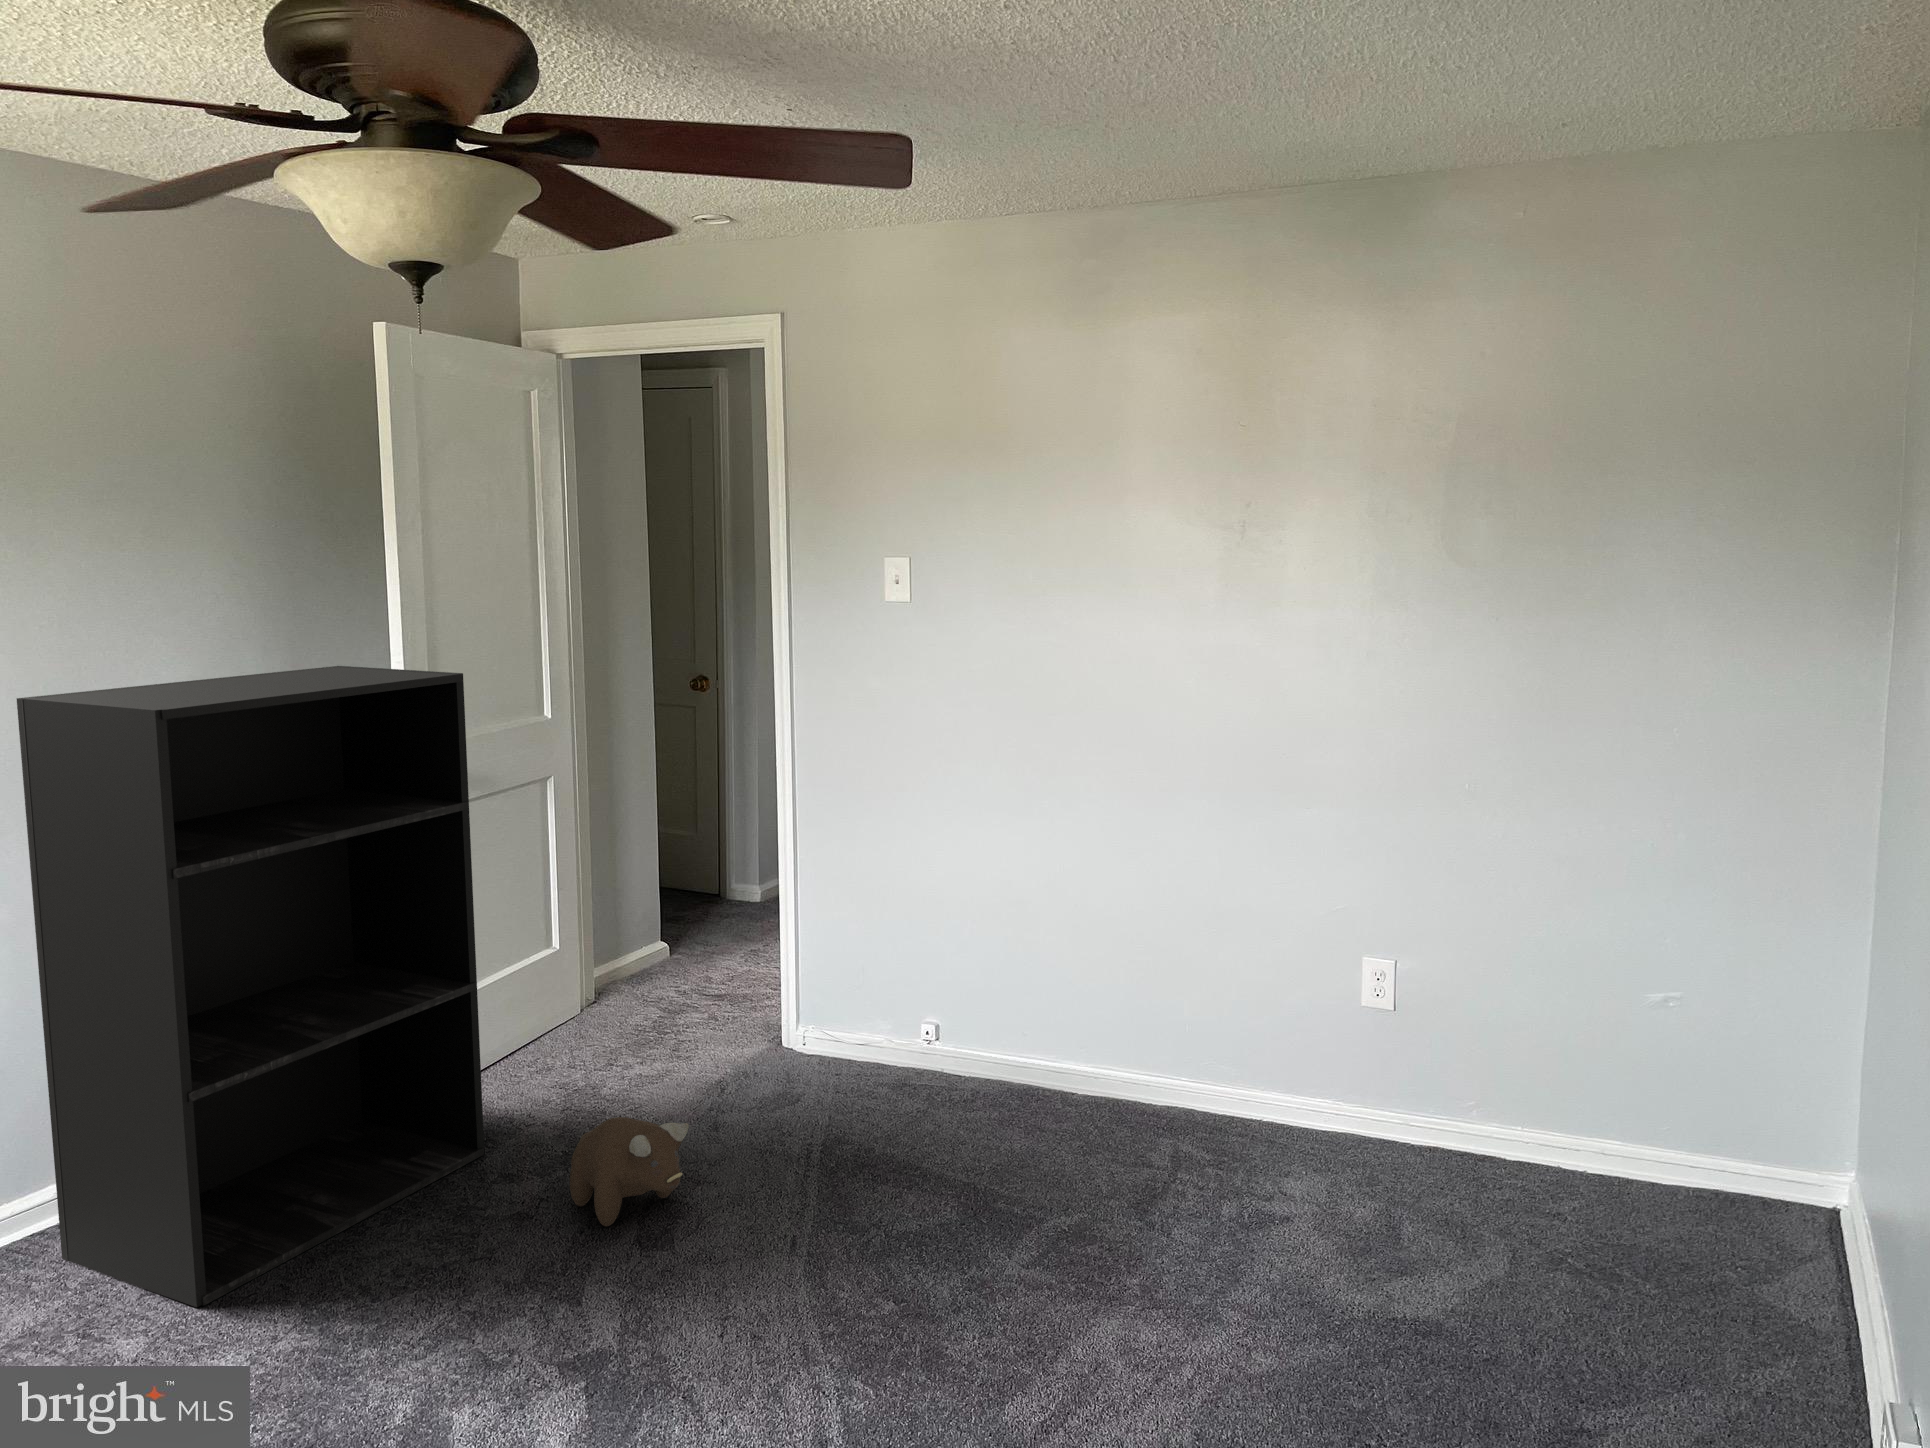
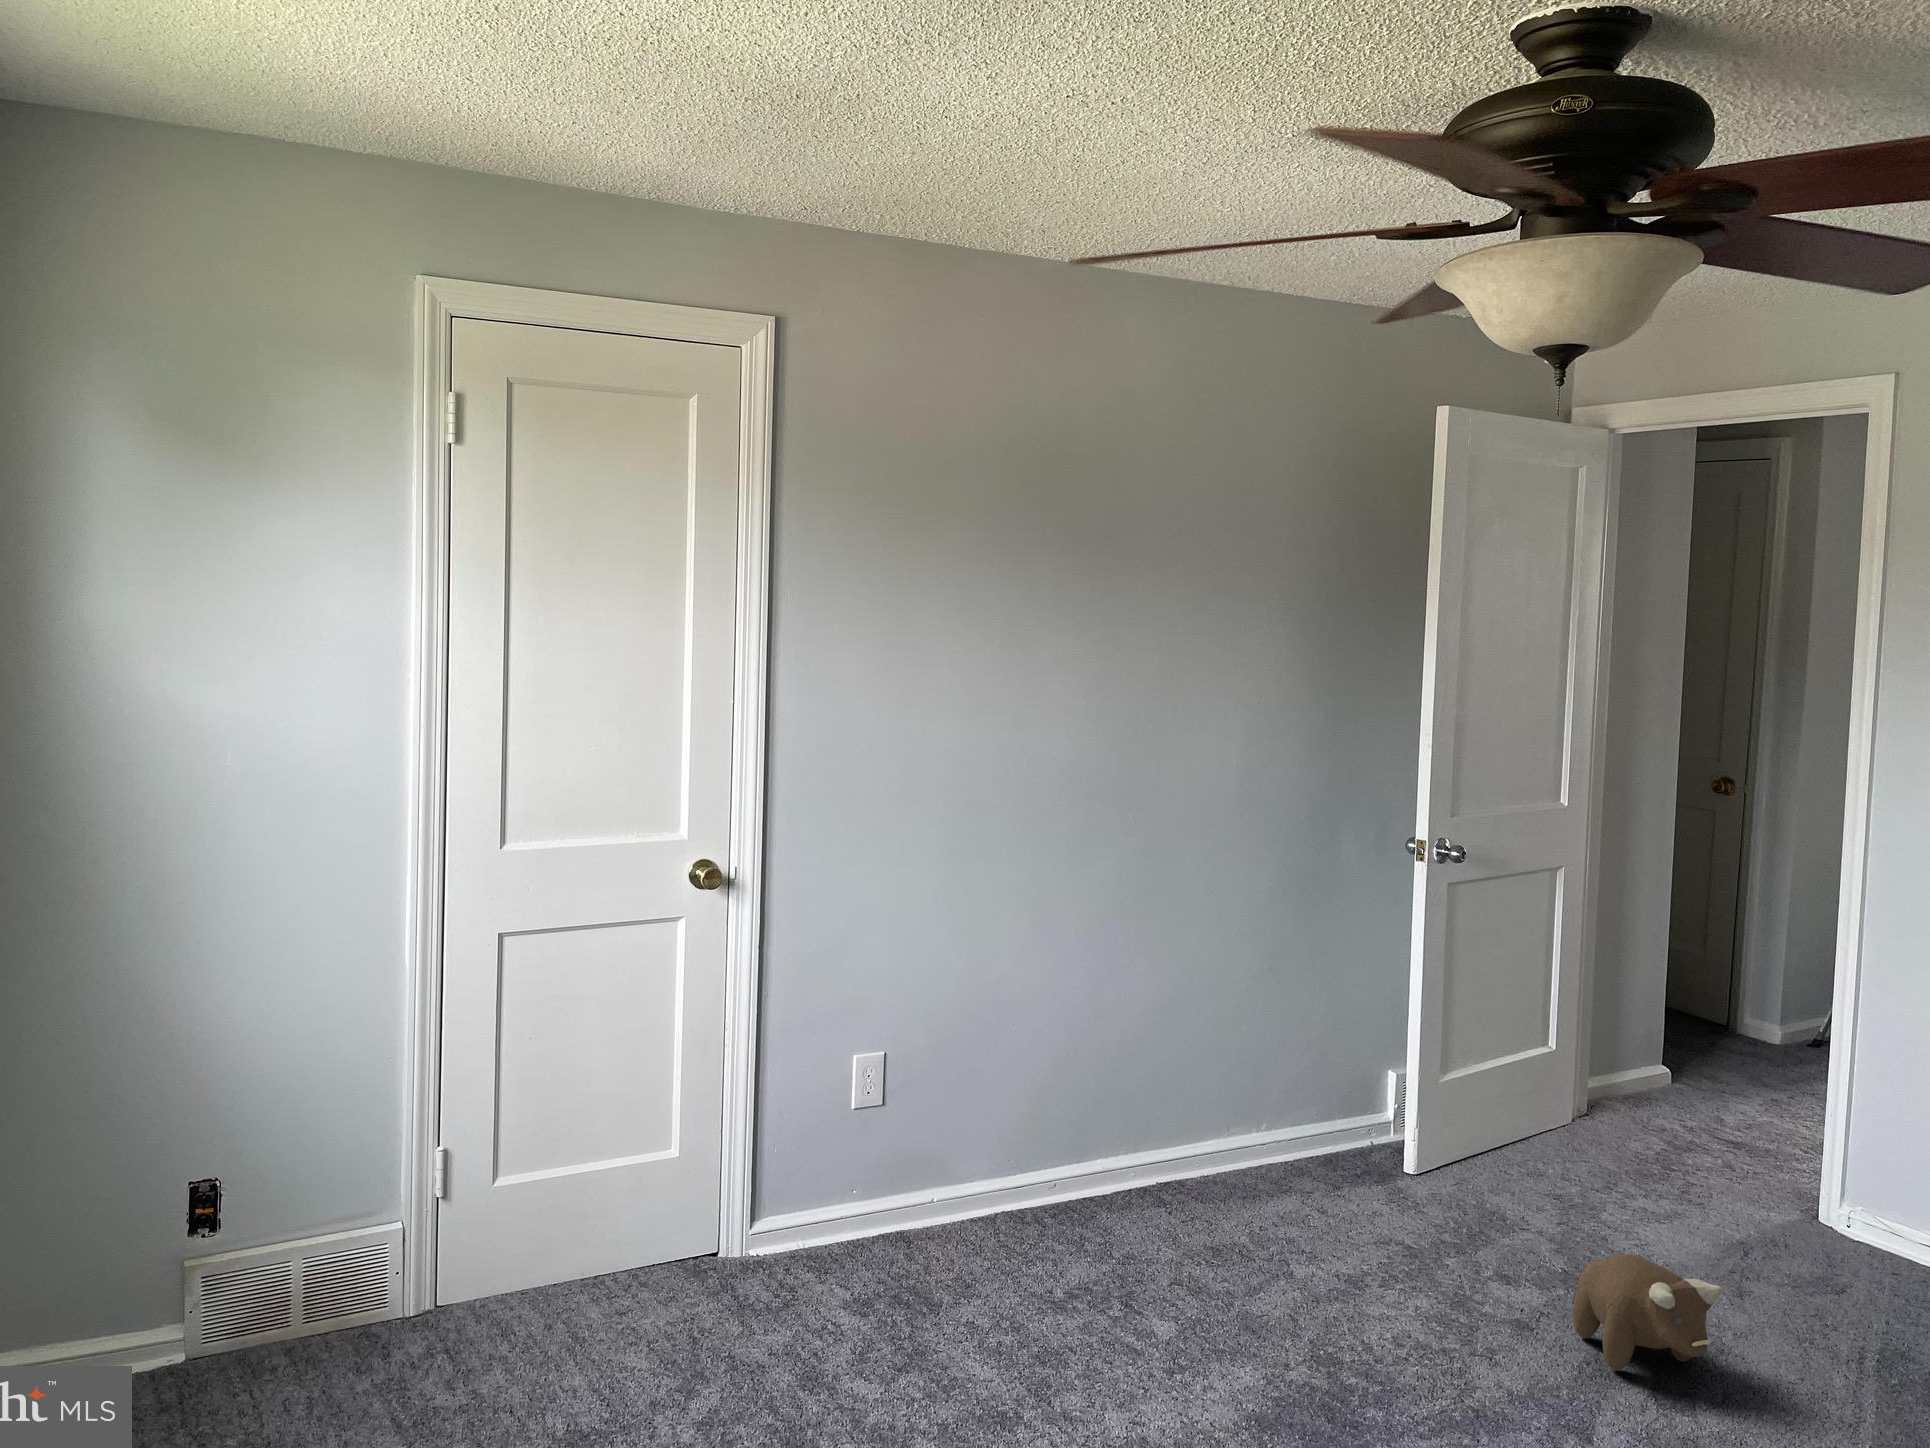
bookshelf: present [17,666,484,1307] -> none [1115,730,1497,1310]

